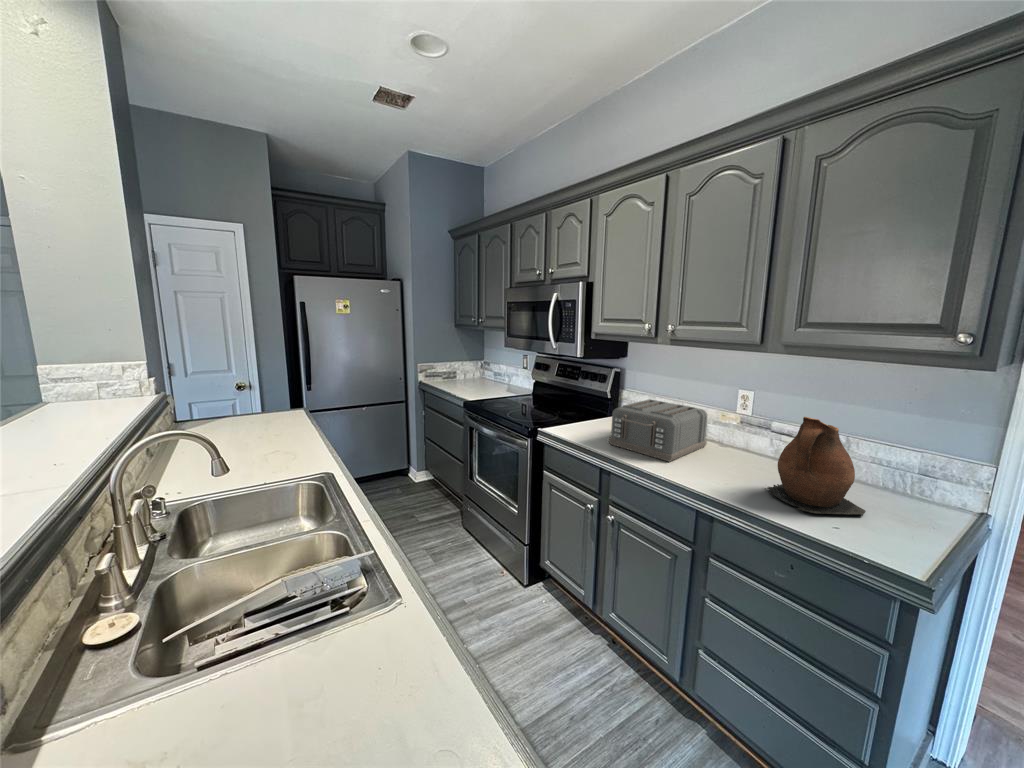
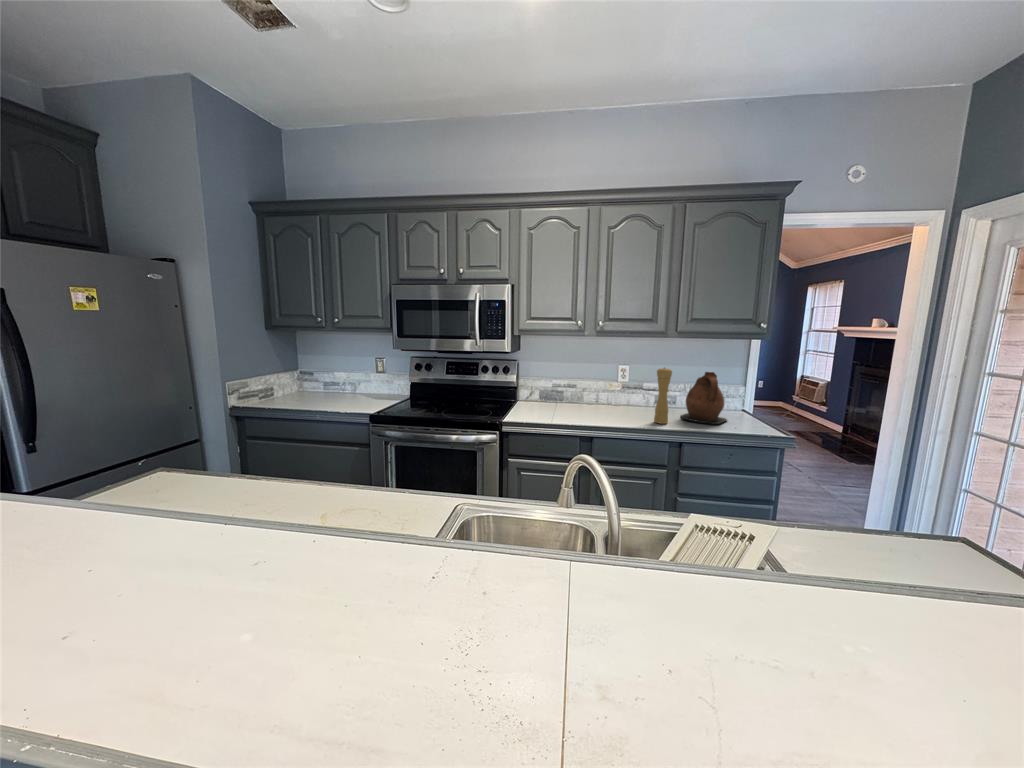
toaster: present [609,399,707,462] -> none [563,380,622,419]
pepper mill: none [704,399,735,486] -> present [654,368,672,424]

